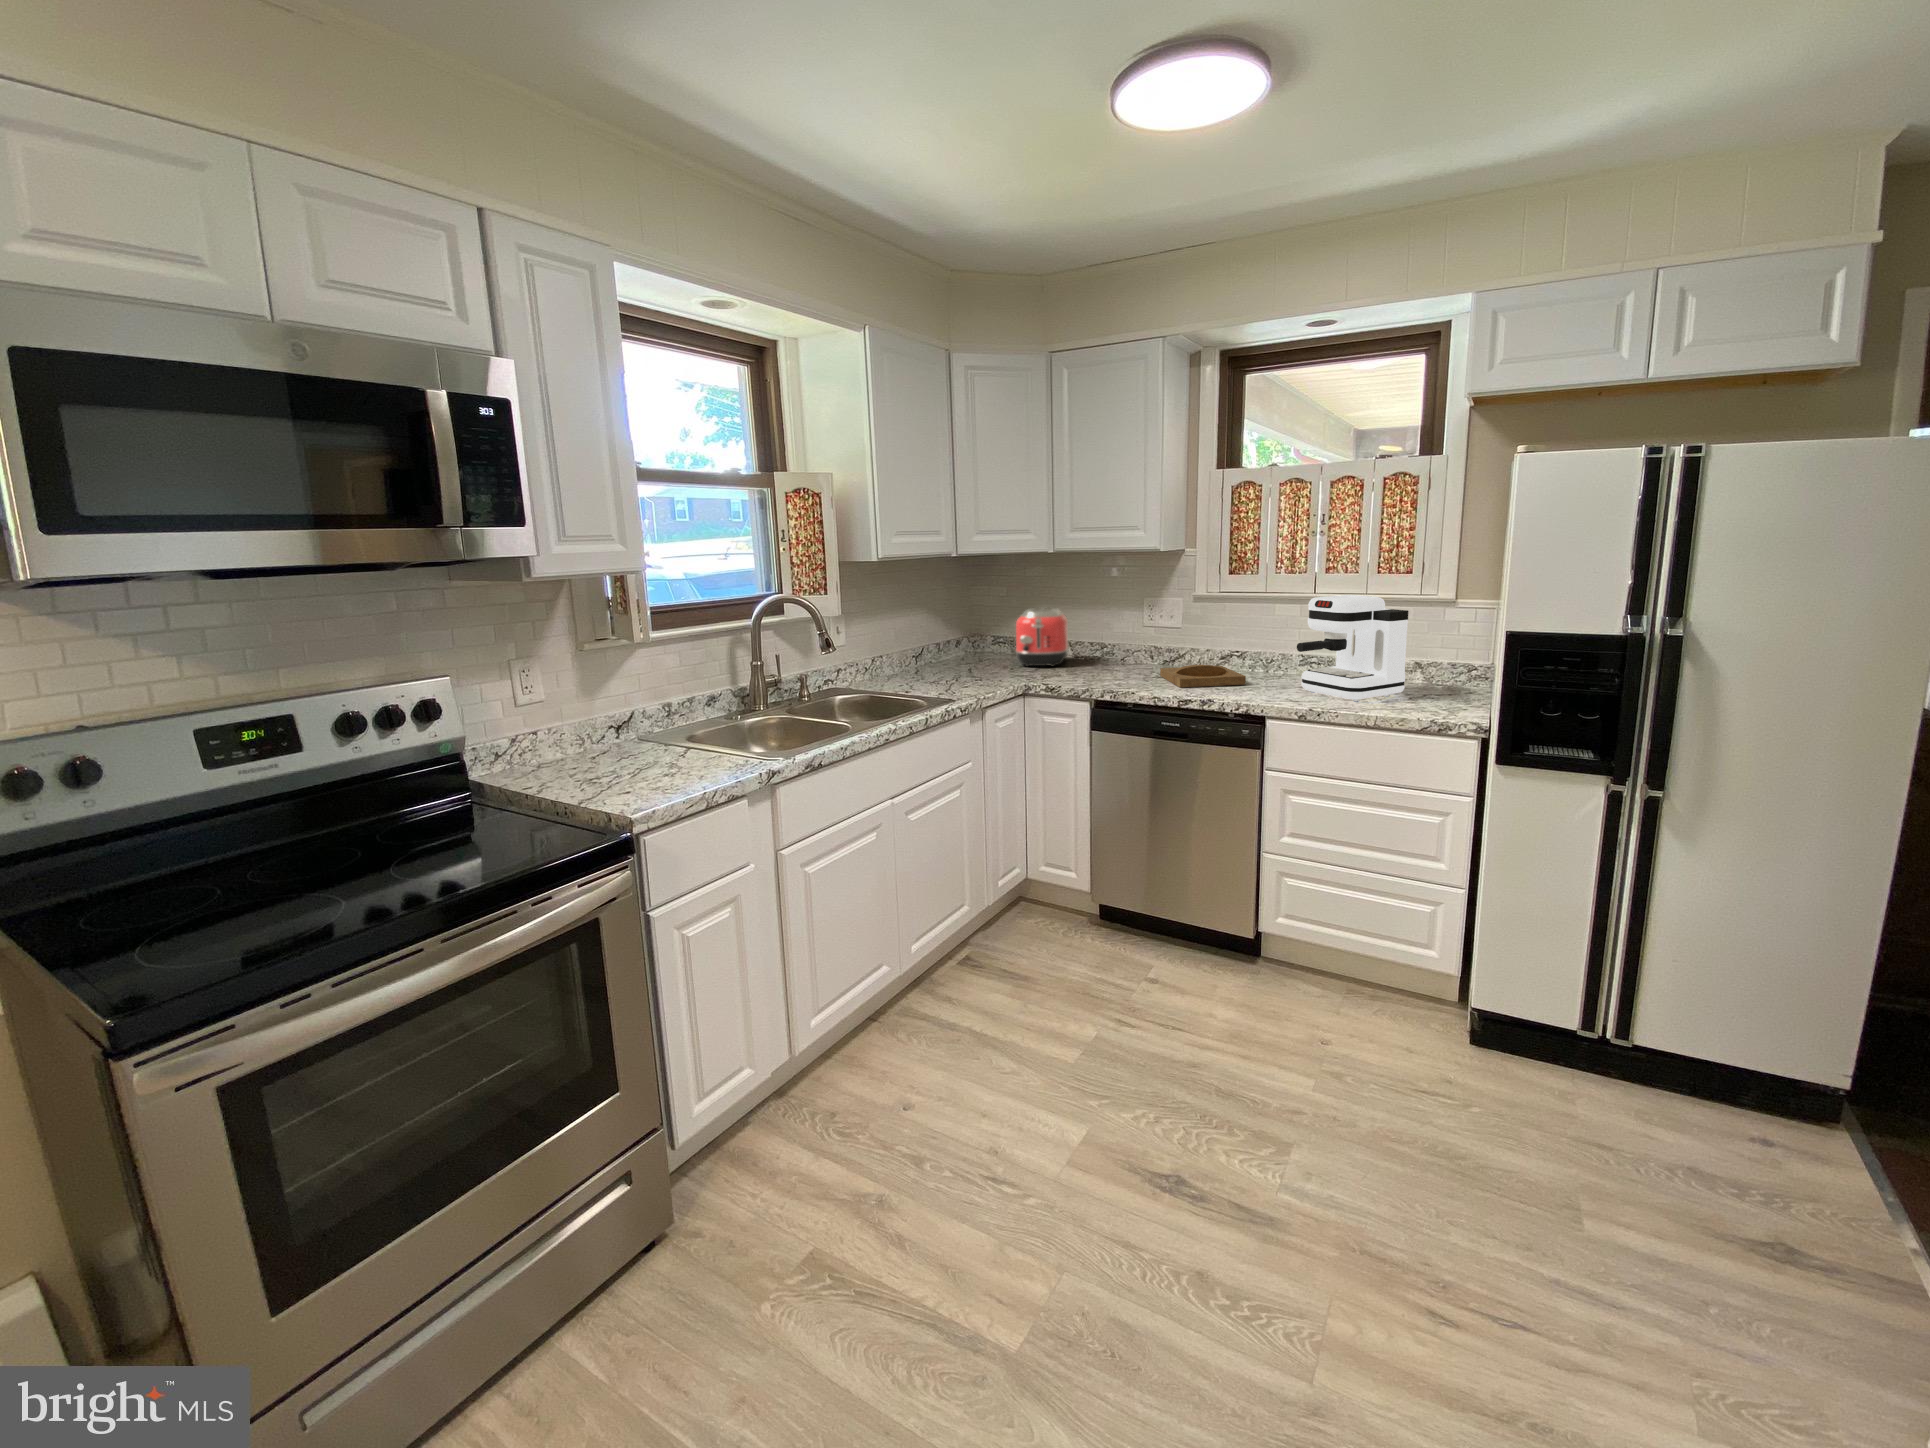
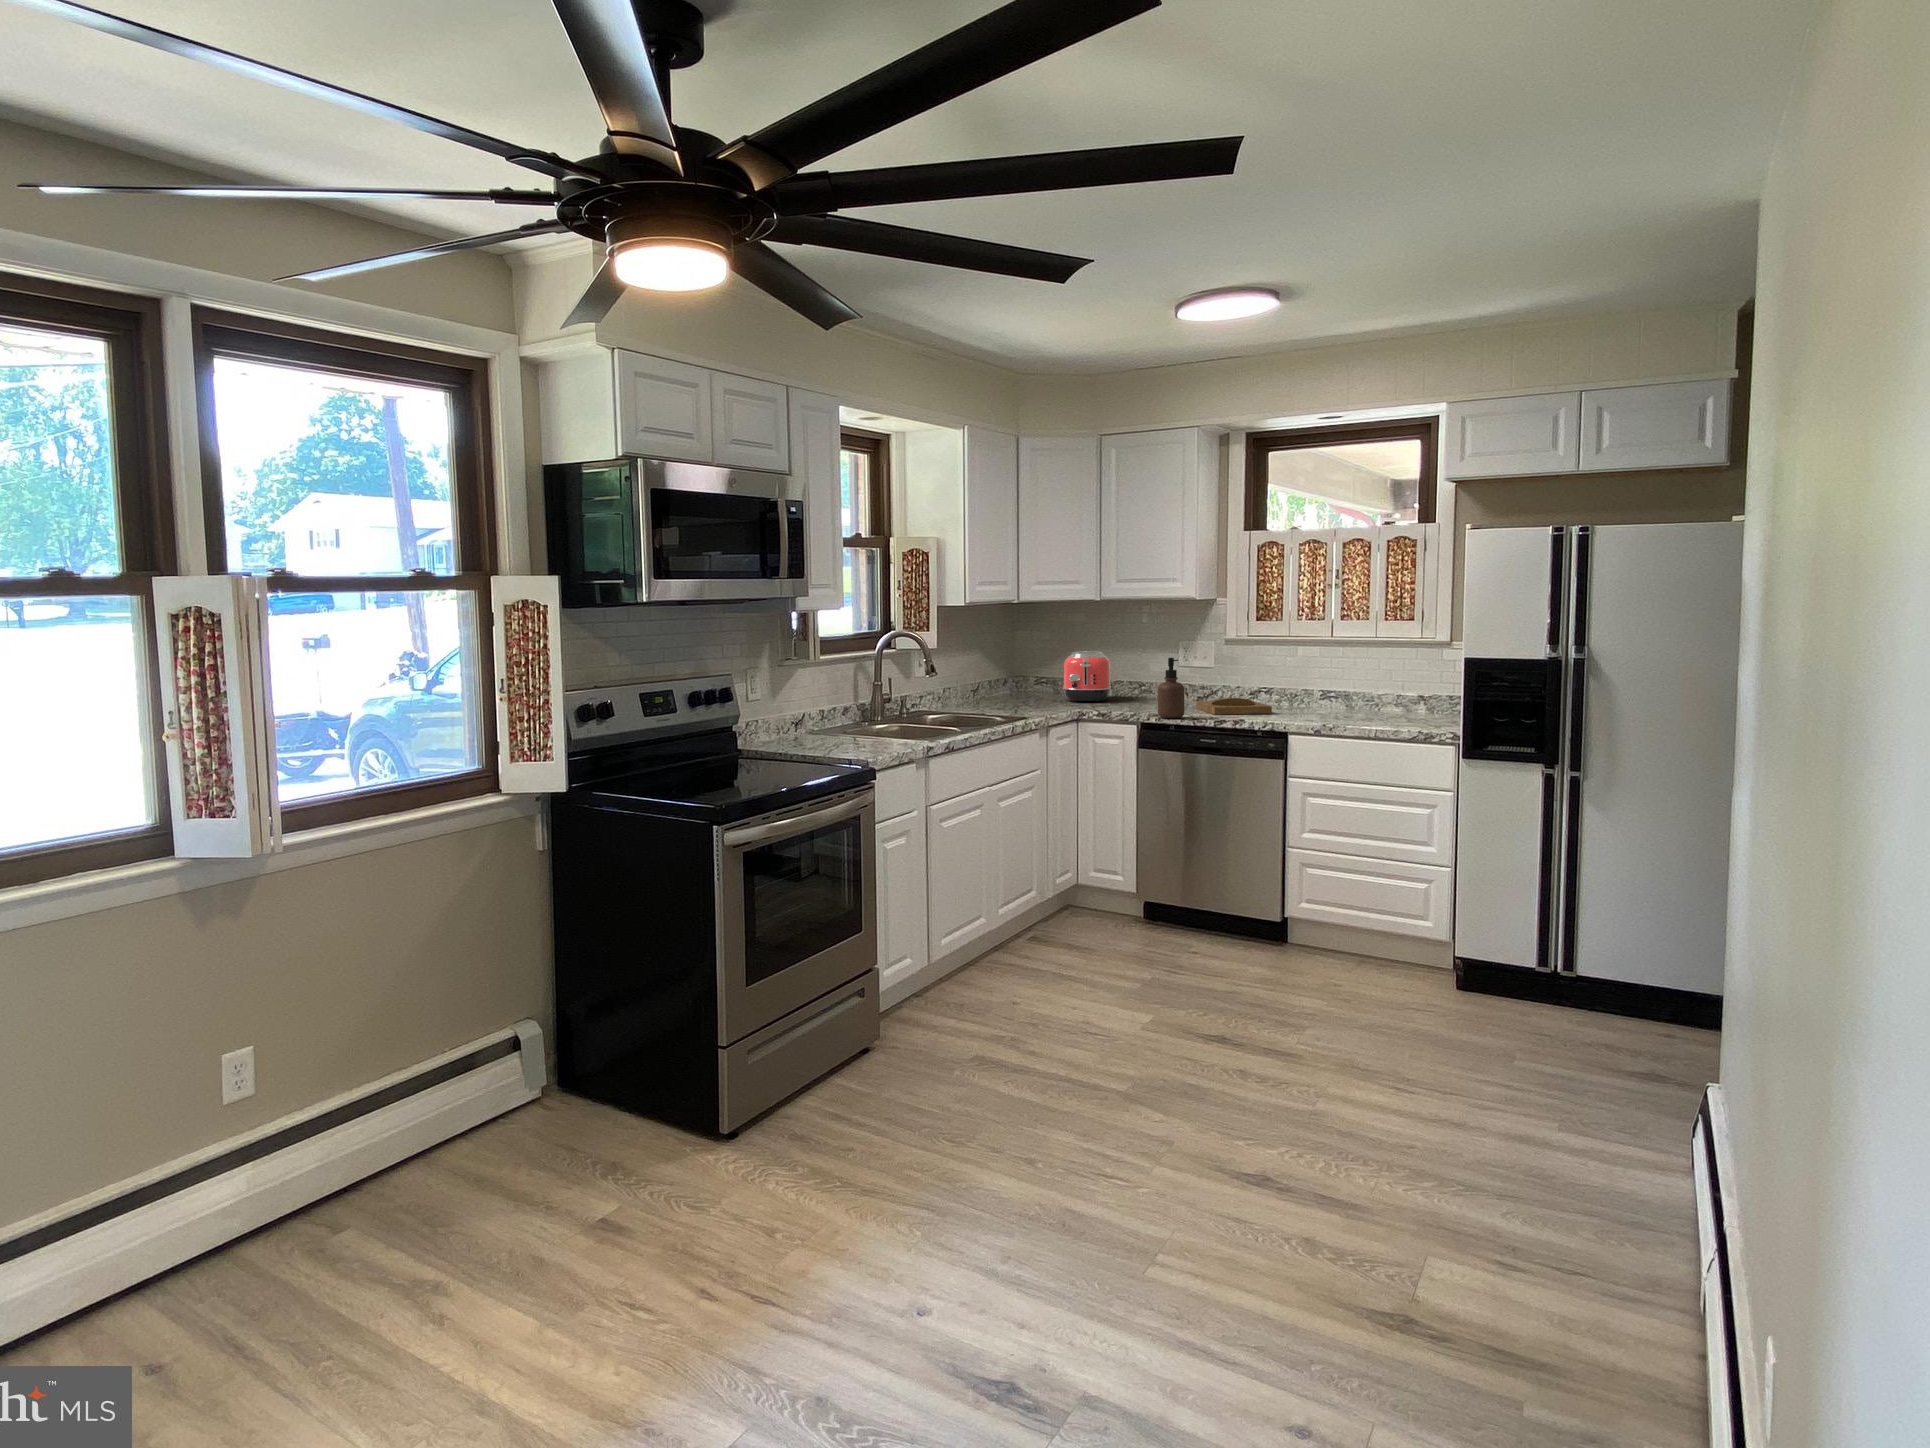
coffee maker: present [1297,595,1409,701] -> none [1313,638,1407,723]
soap dispenser: none [1113,623,1144,696] -> present [1158,658,1185,718]

